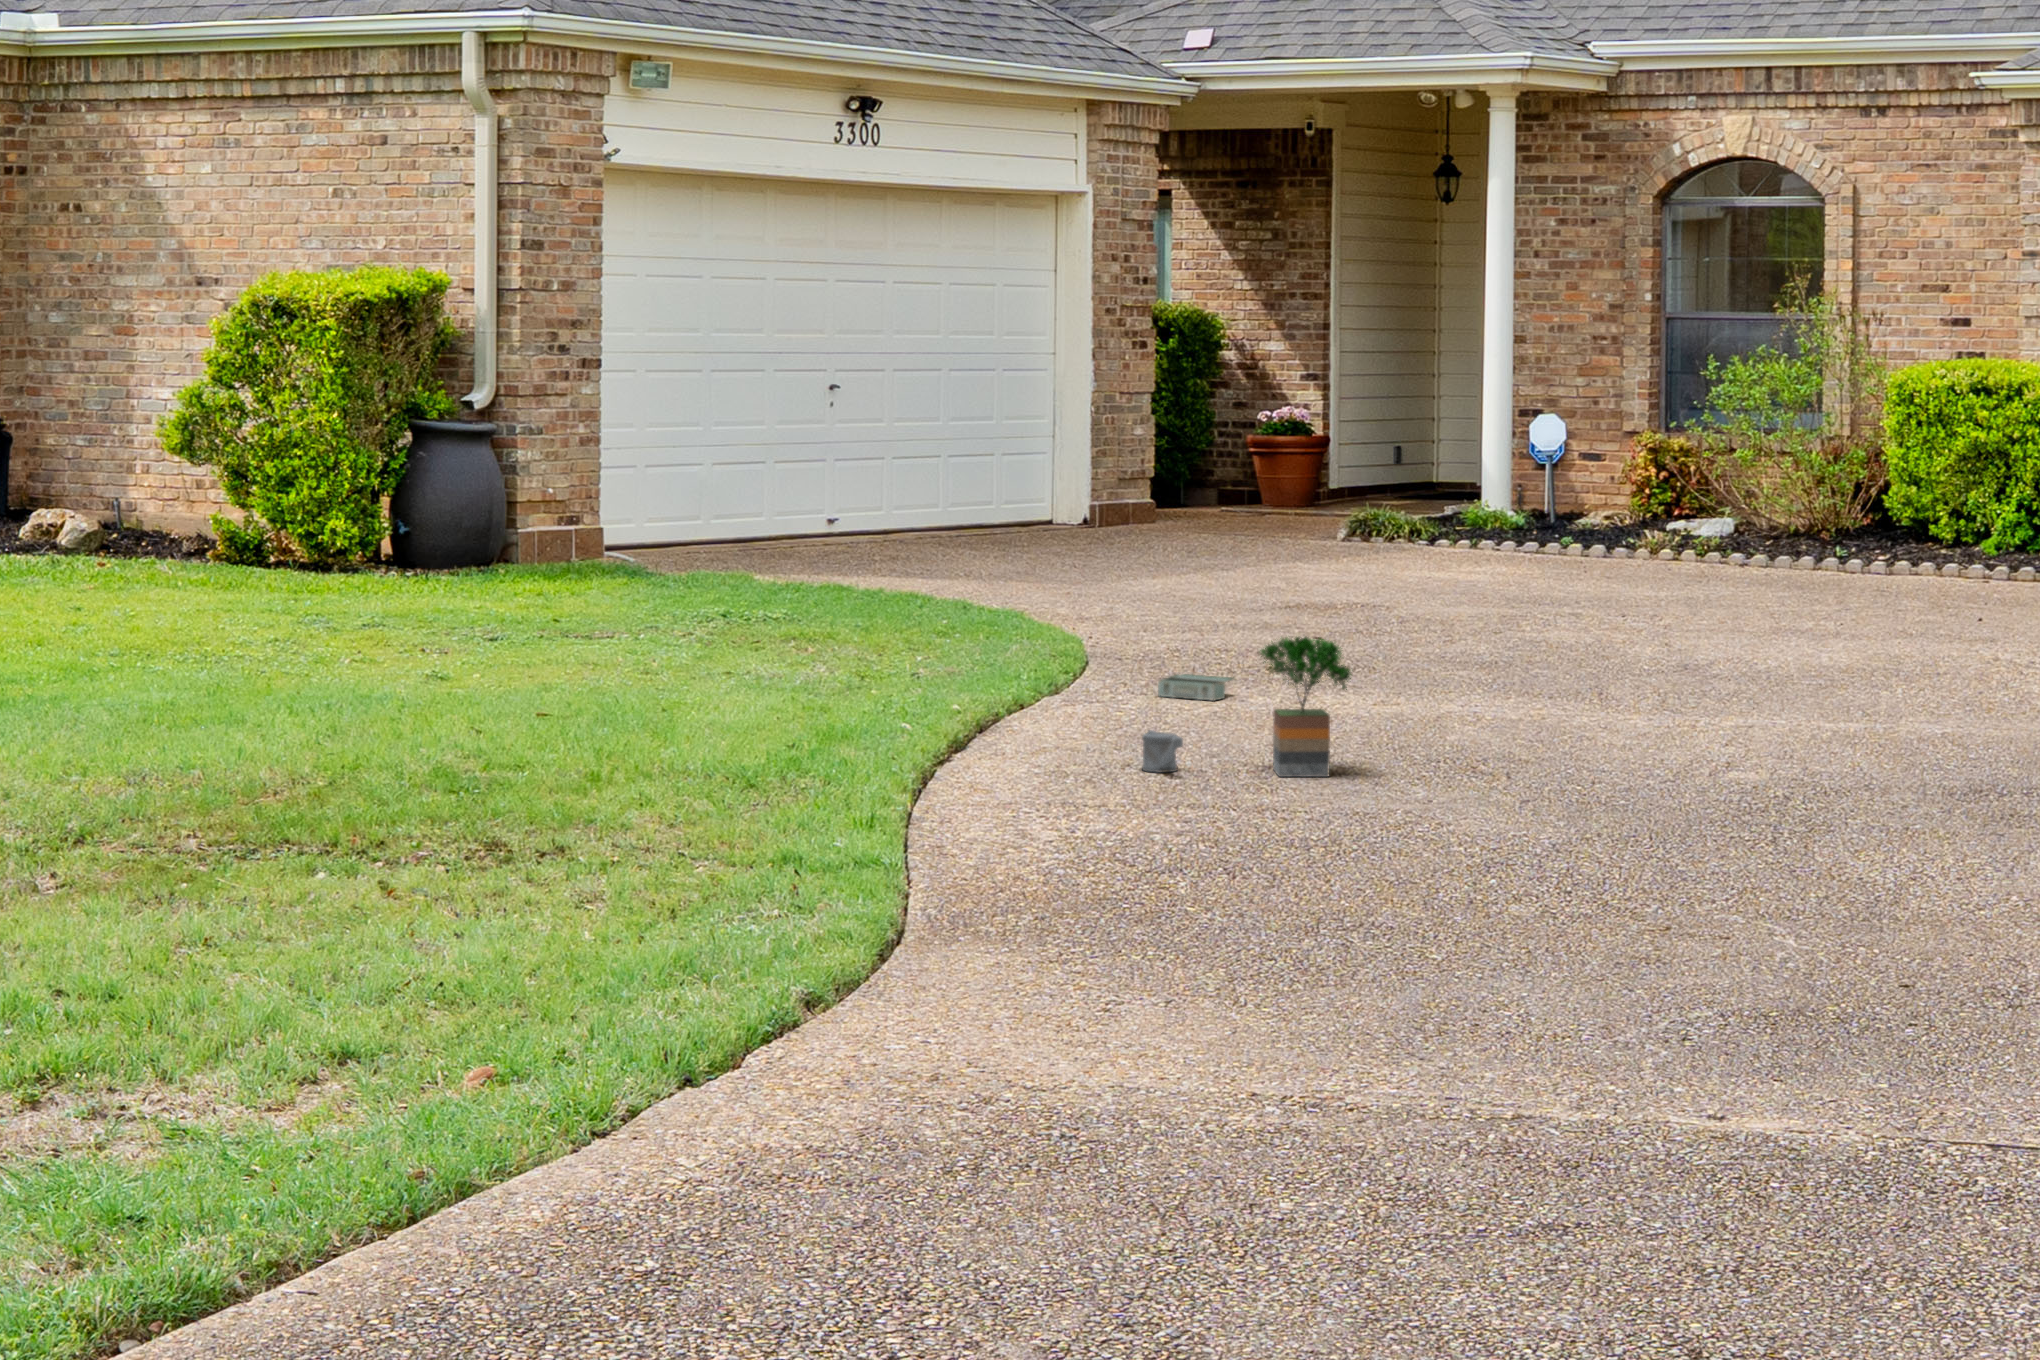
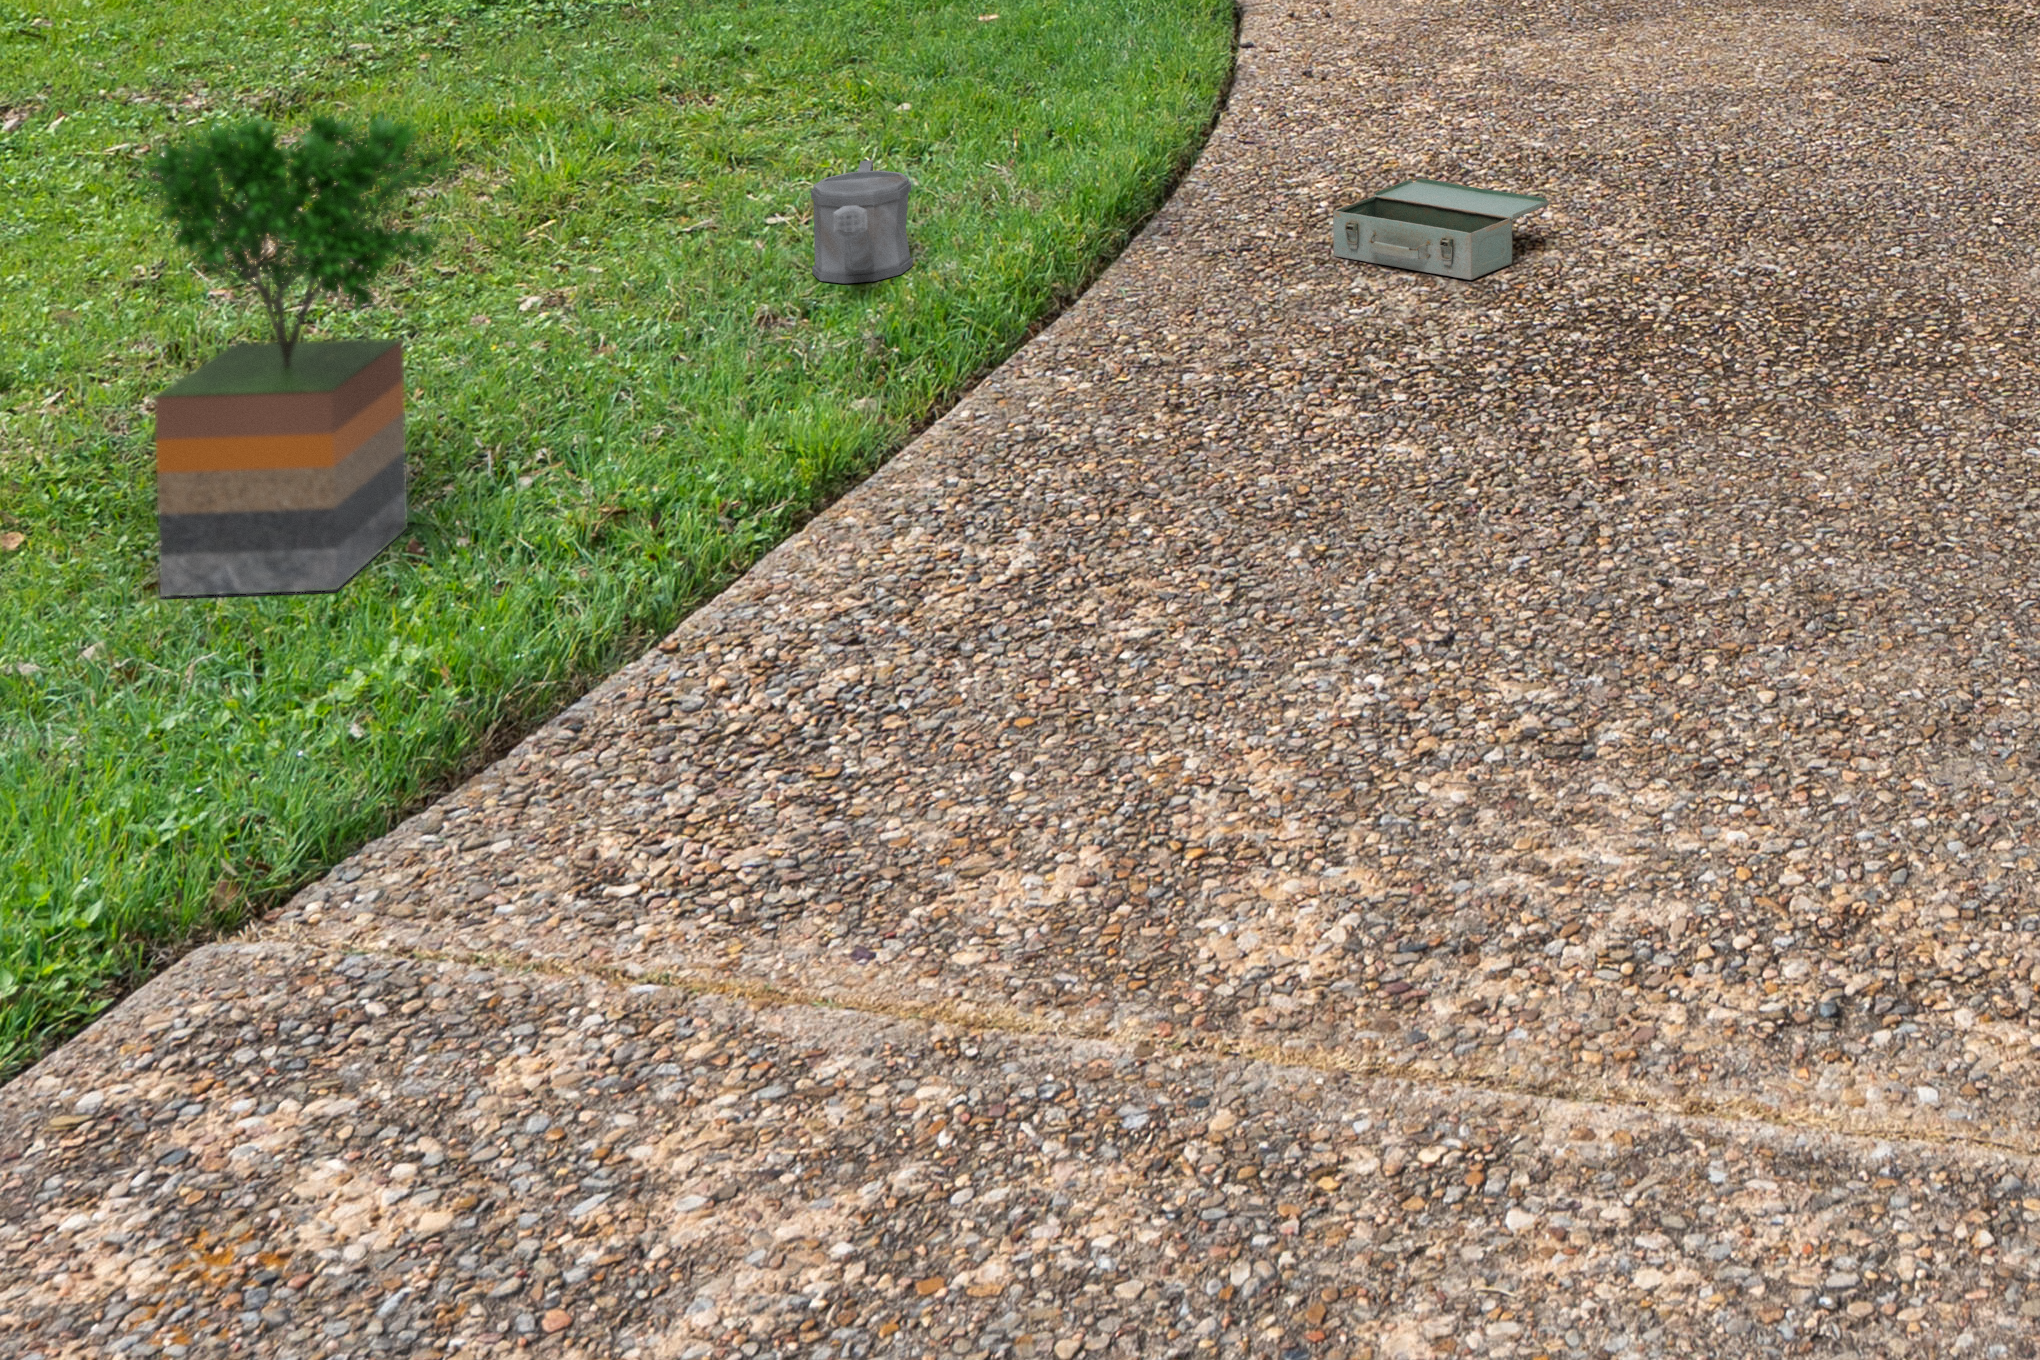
potted tree: present [1260,637,1351,777] -> present [138,111,459,596]
watering can: present [1142,730,1183,773] -> present [811,160,913,284]

